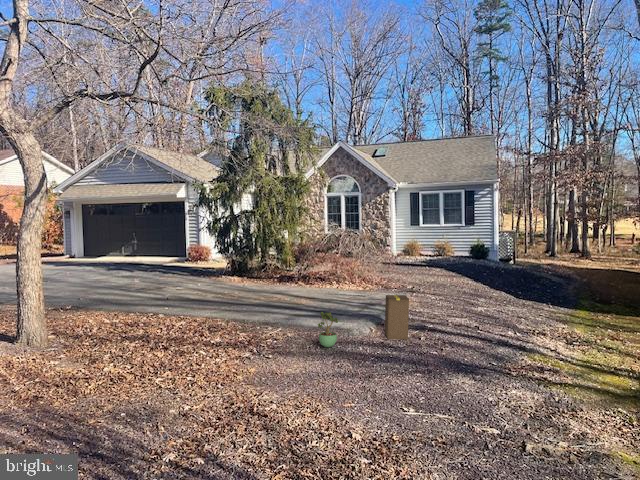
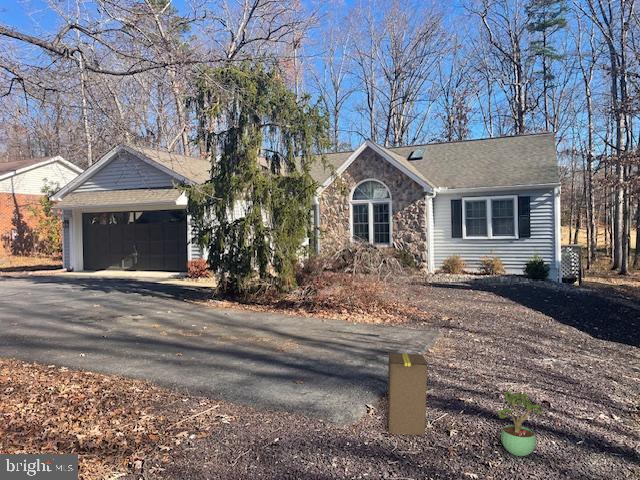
potted plant: present [318,312,338,347] -> present [497,391,542,456]

